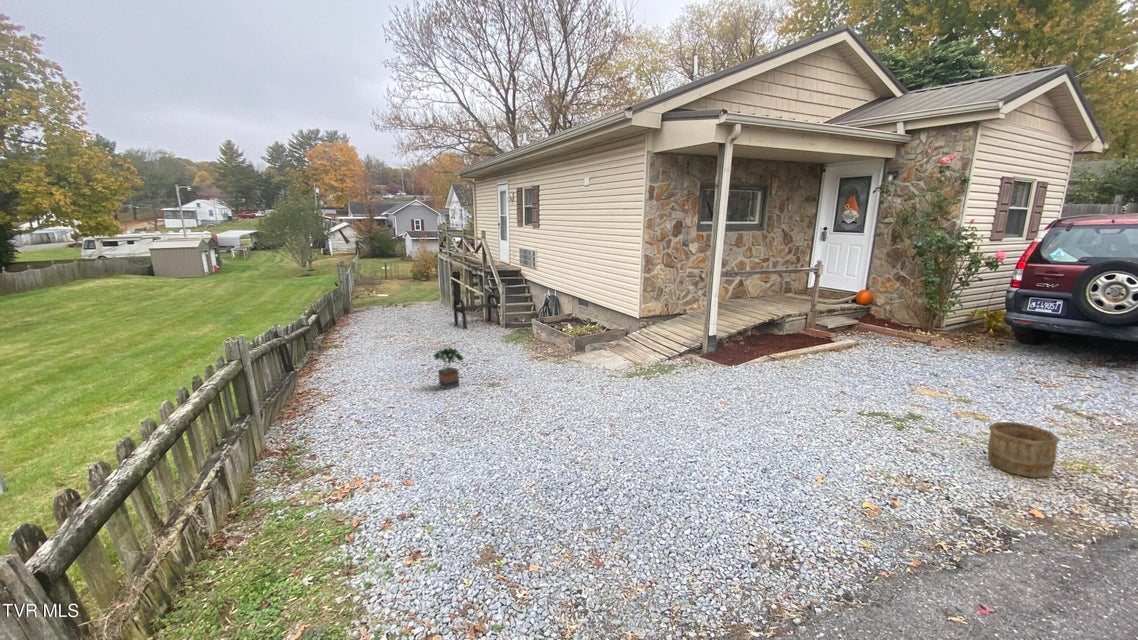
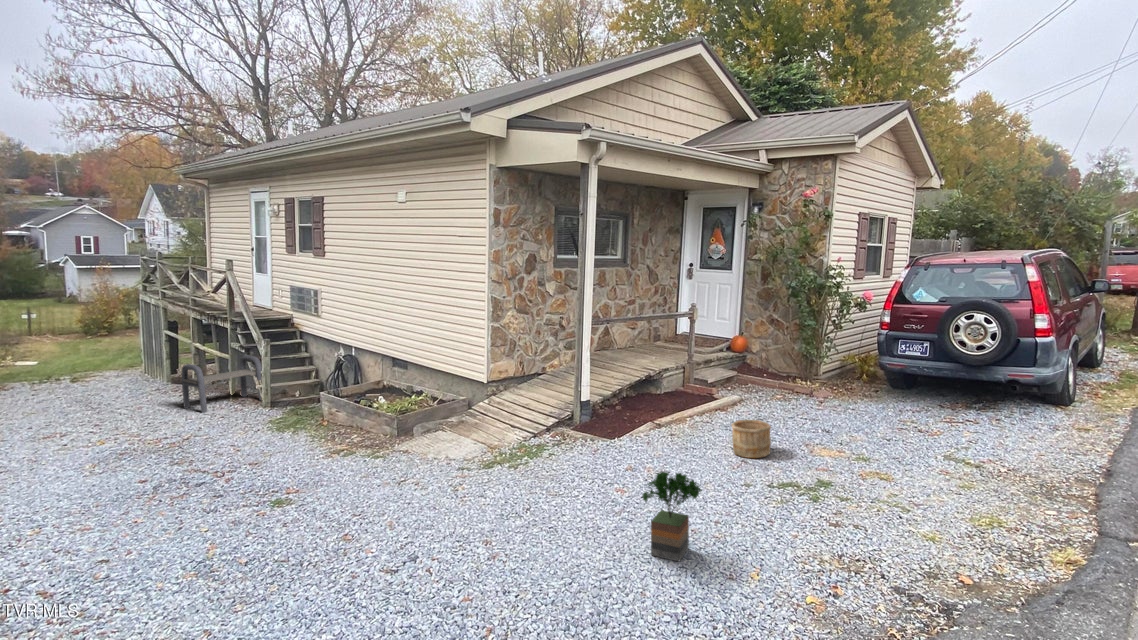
potted tree: present [434,348,463,390] -> present [642,472,702,562]
wooden bucket: present [988,422,1060,477] -> present [731,420,771,458]

